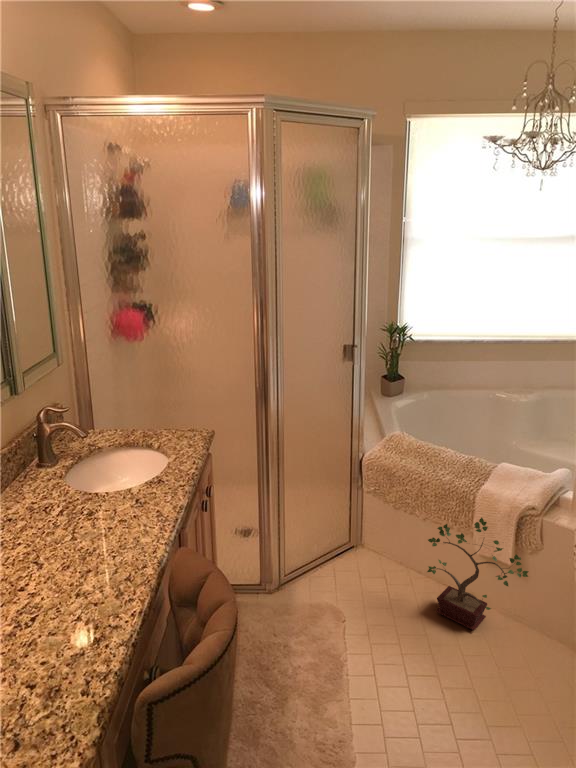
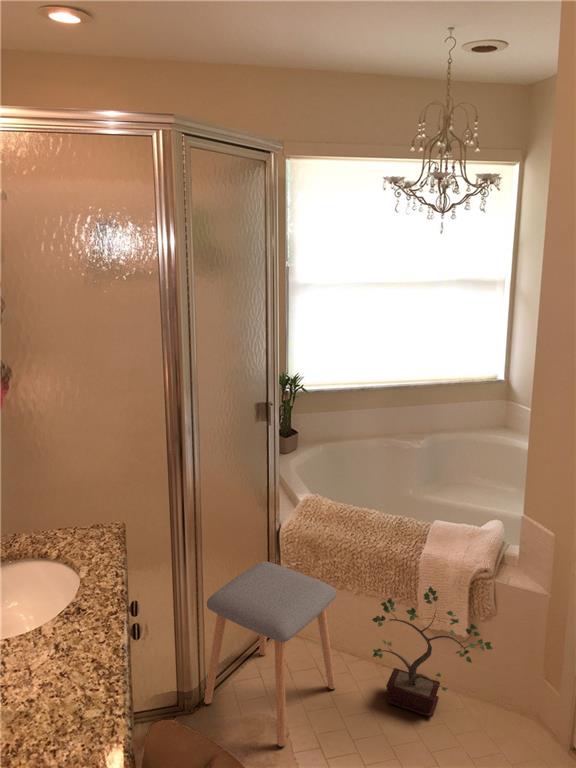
stool: none [283,481,398,629] -> present [204,561,336,748]

